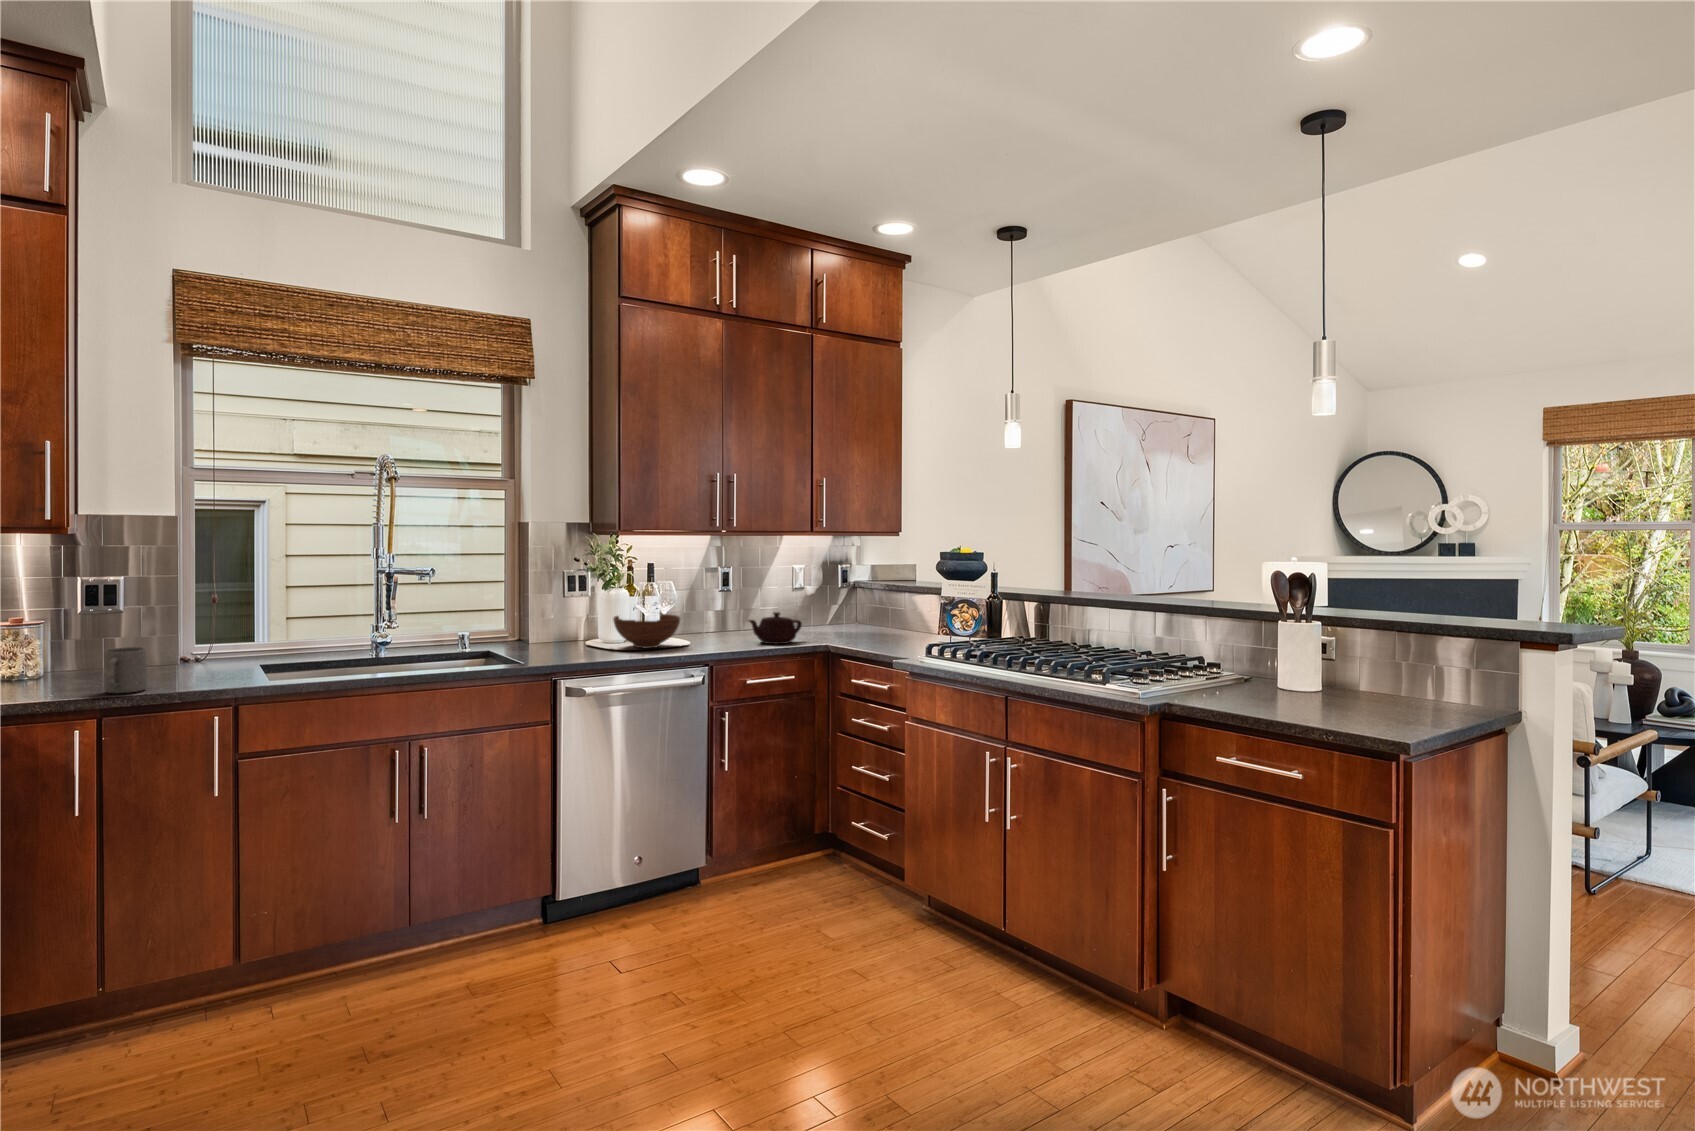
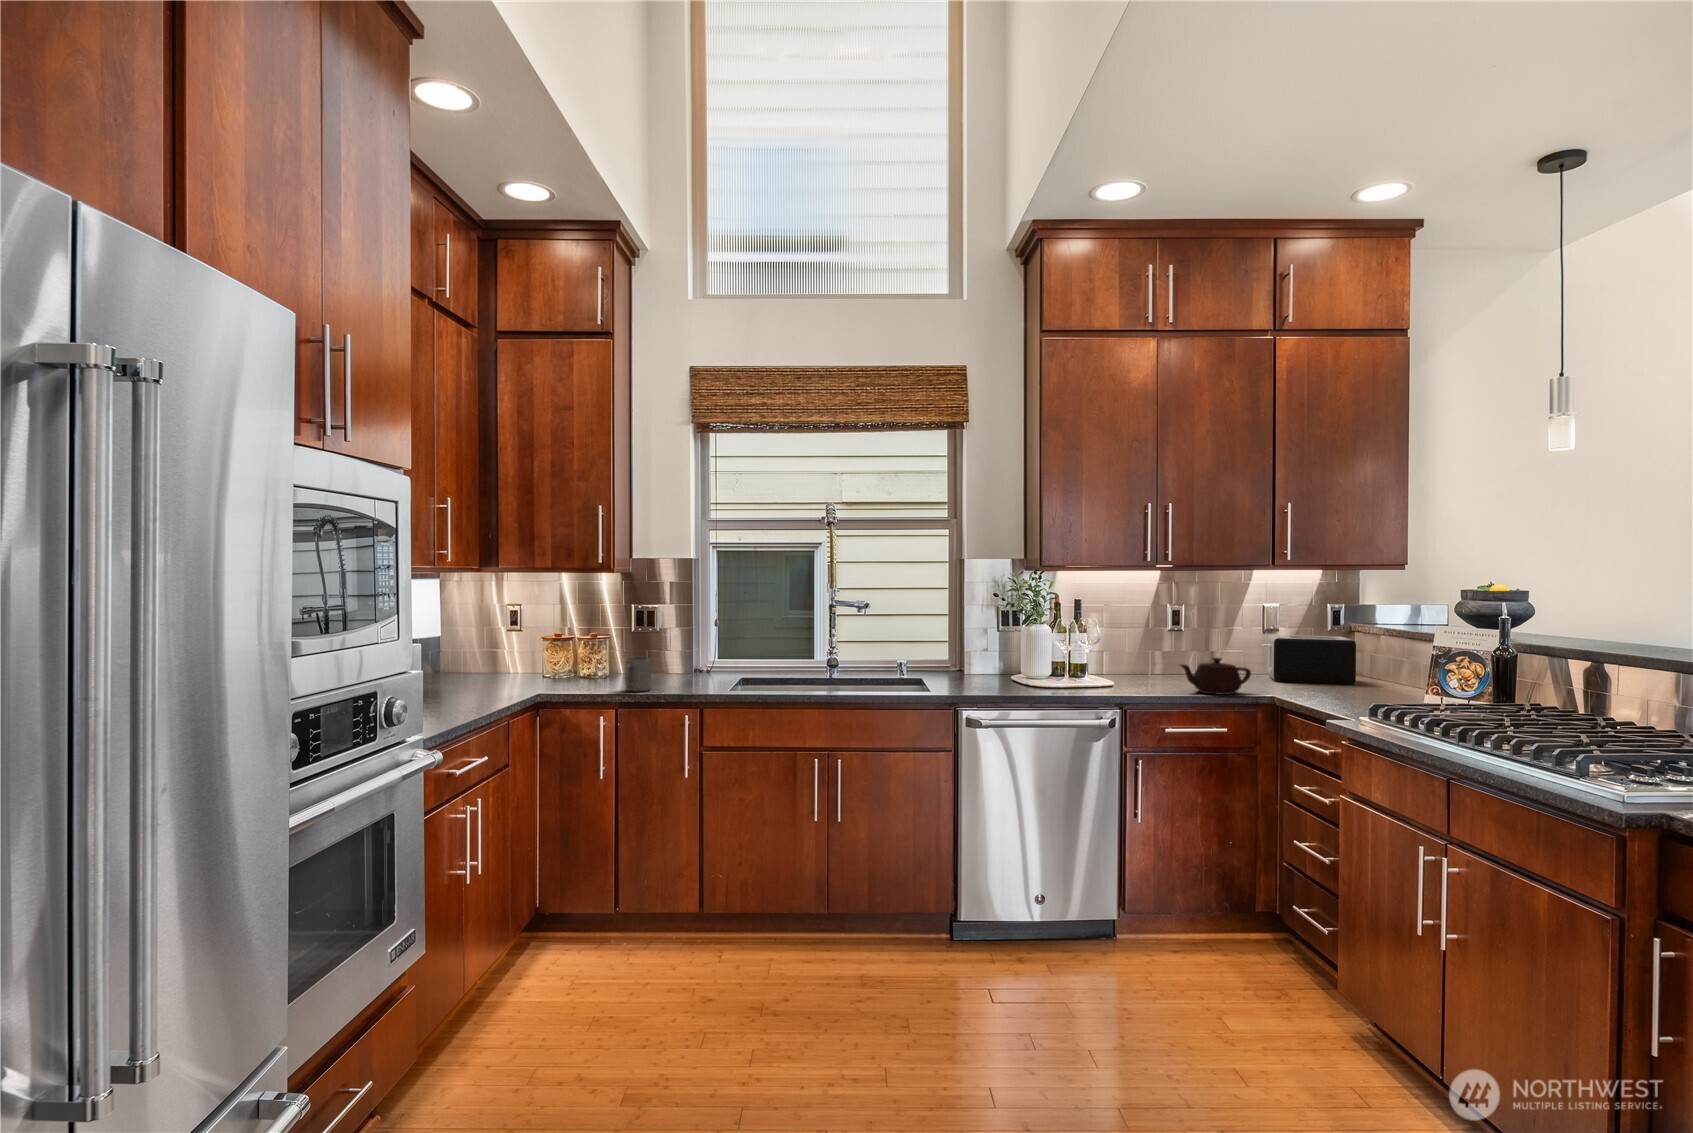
toaster: none [794,590,864,630] -> present [1262,635,1356,684]
bowl: present [613,614,680,648] -> none [1031,652,1101,688]

